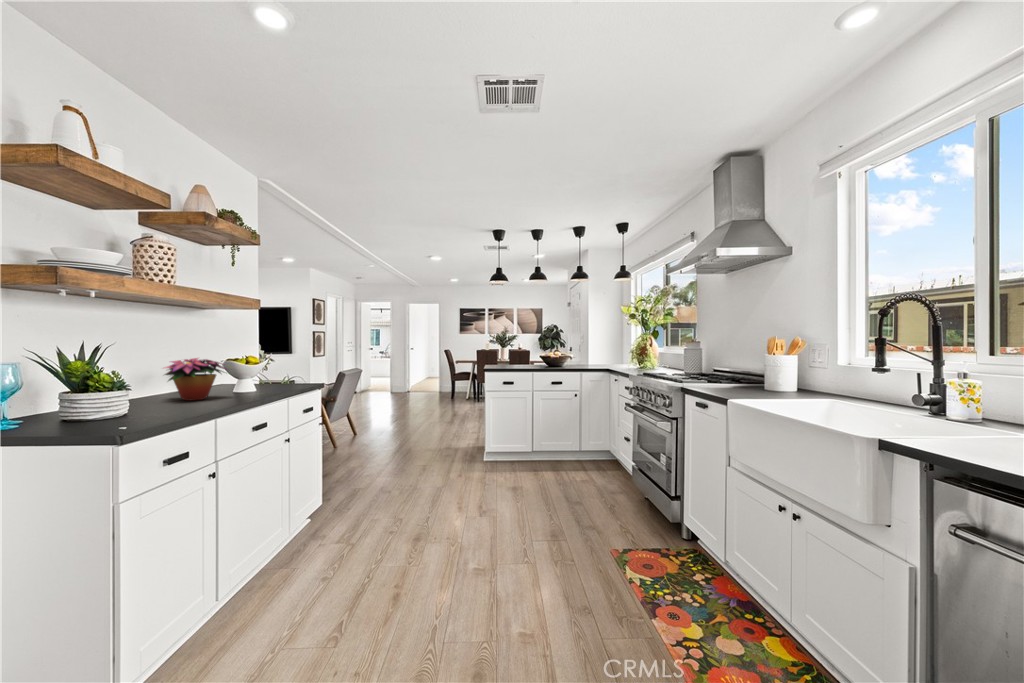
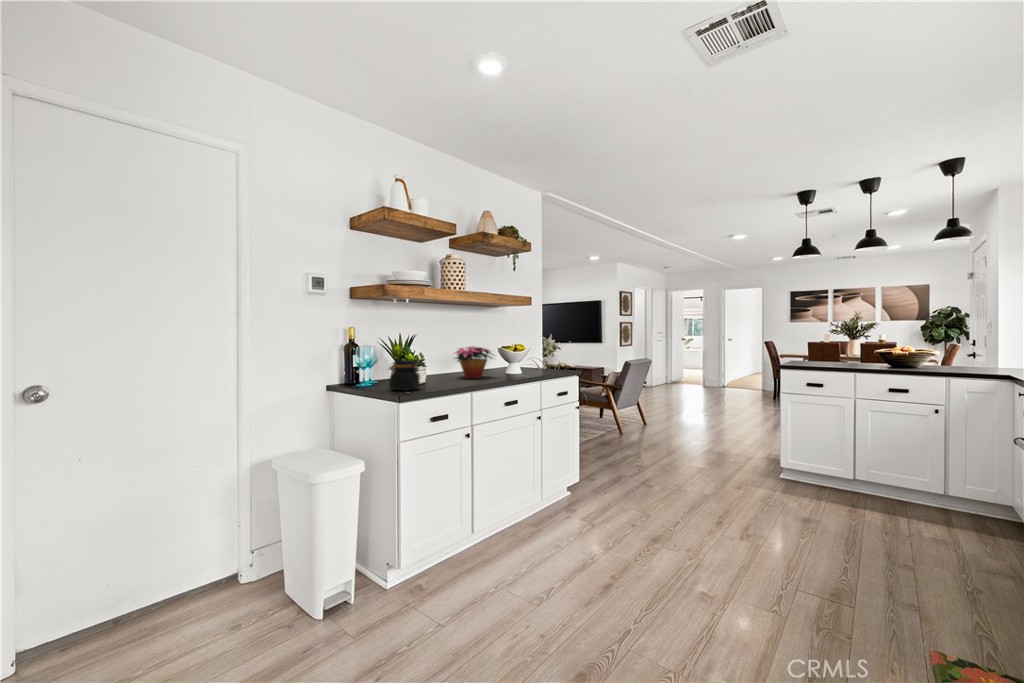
jar: none [71,380,136,426] -> present [389,360,420,391]

